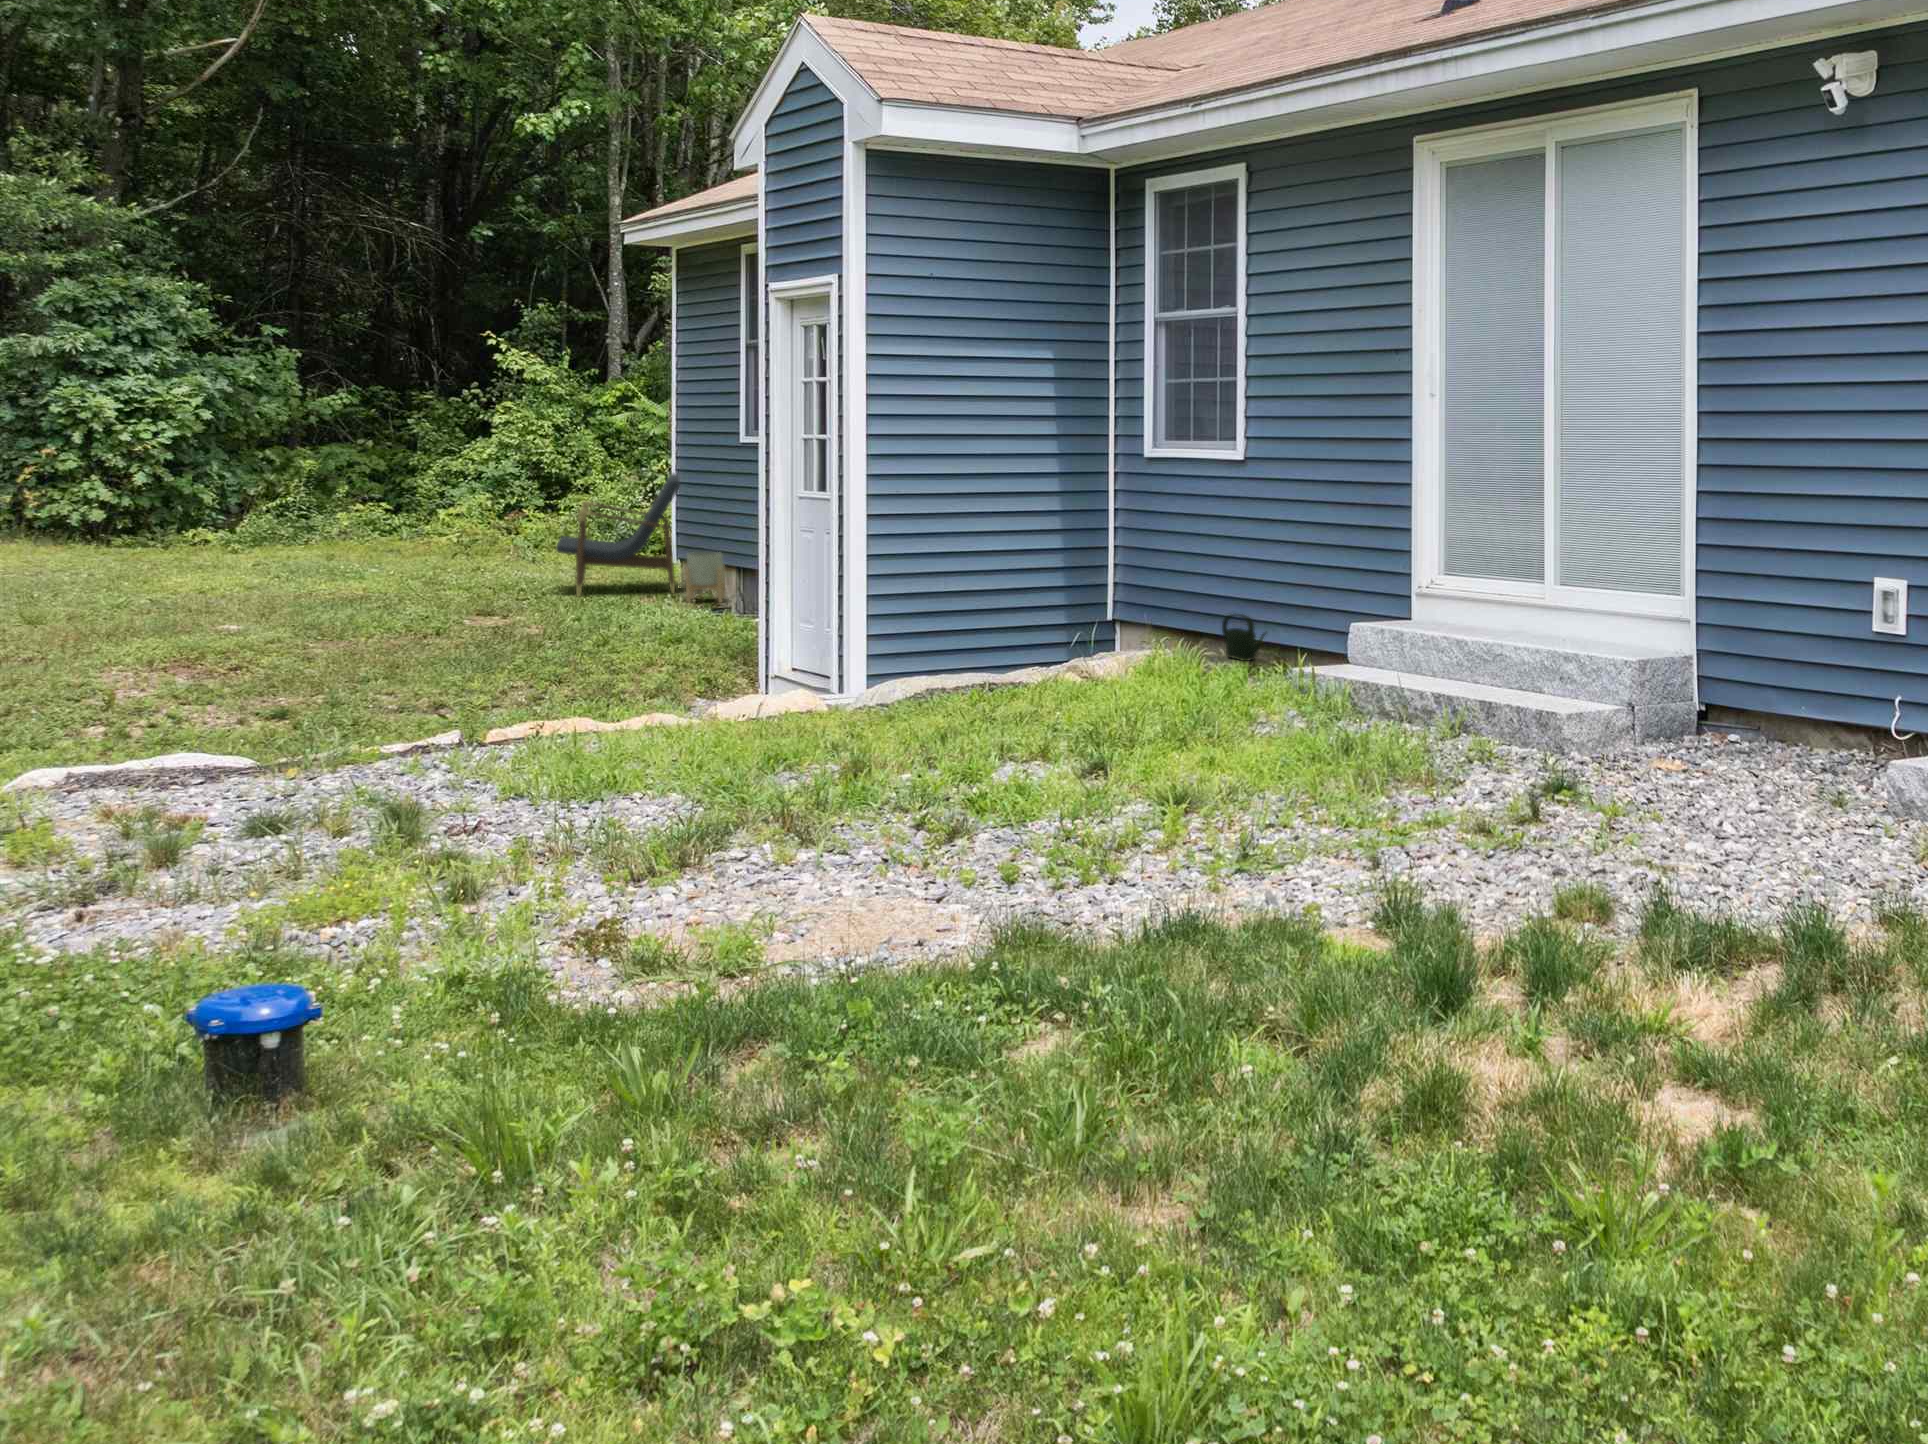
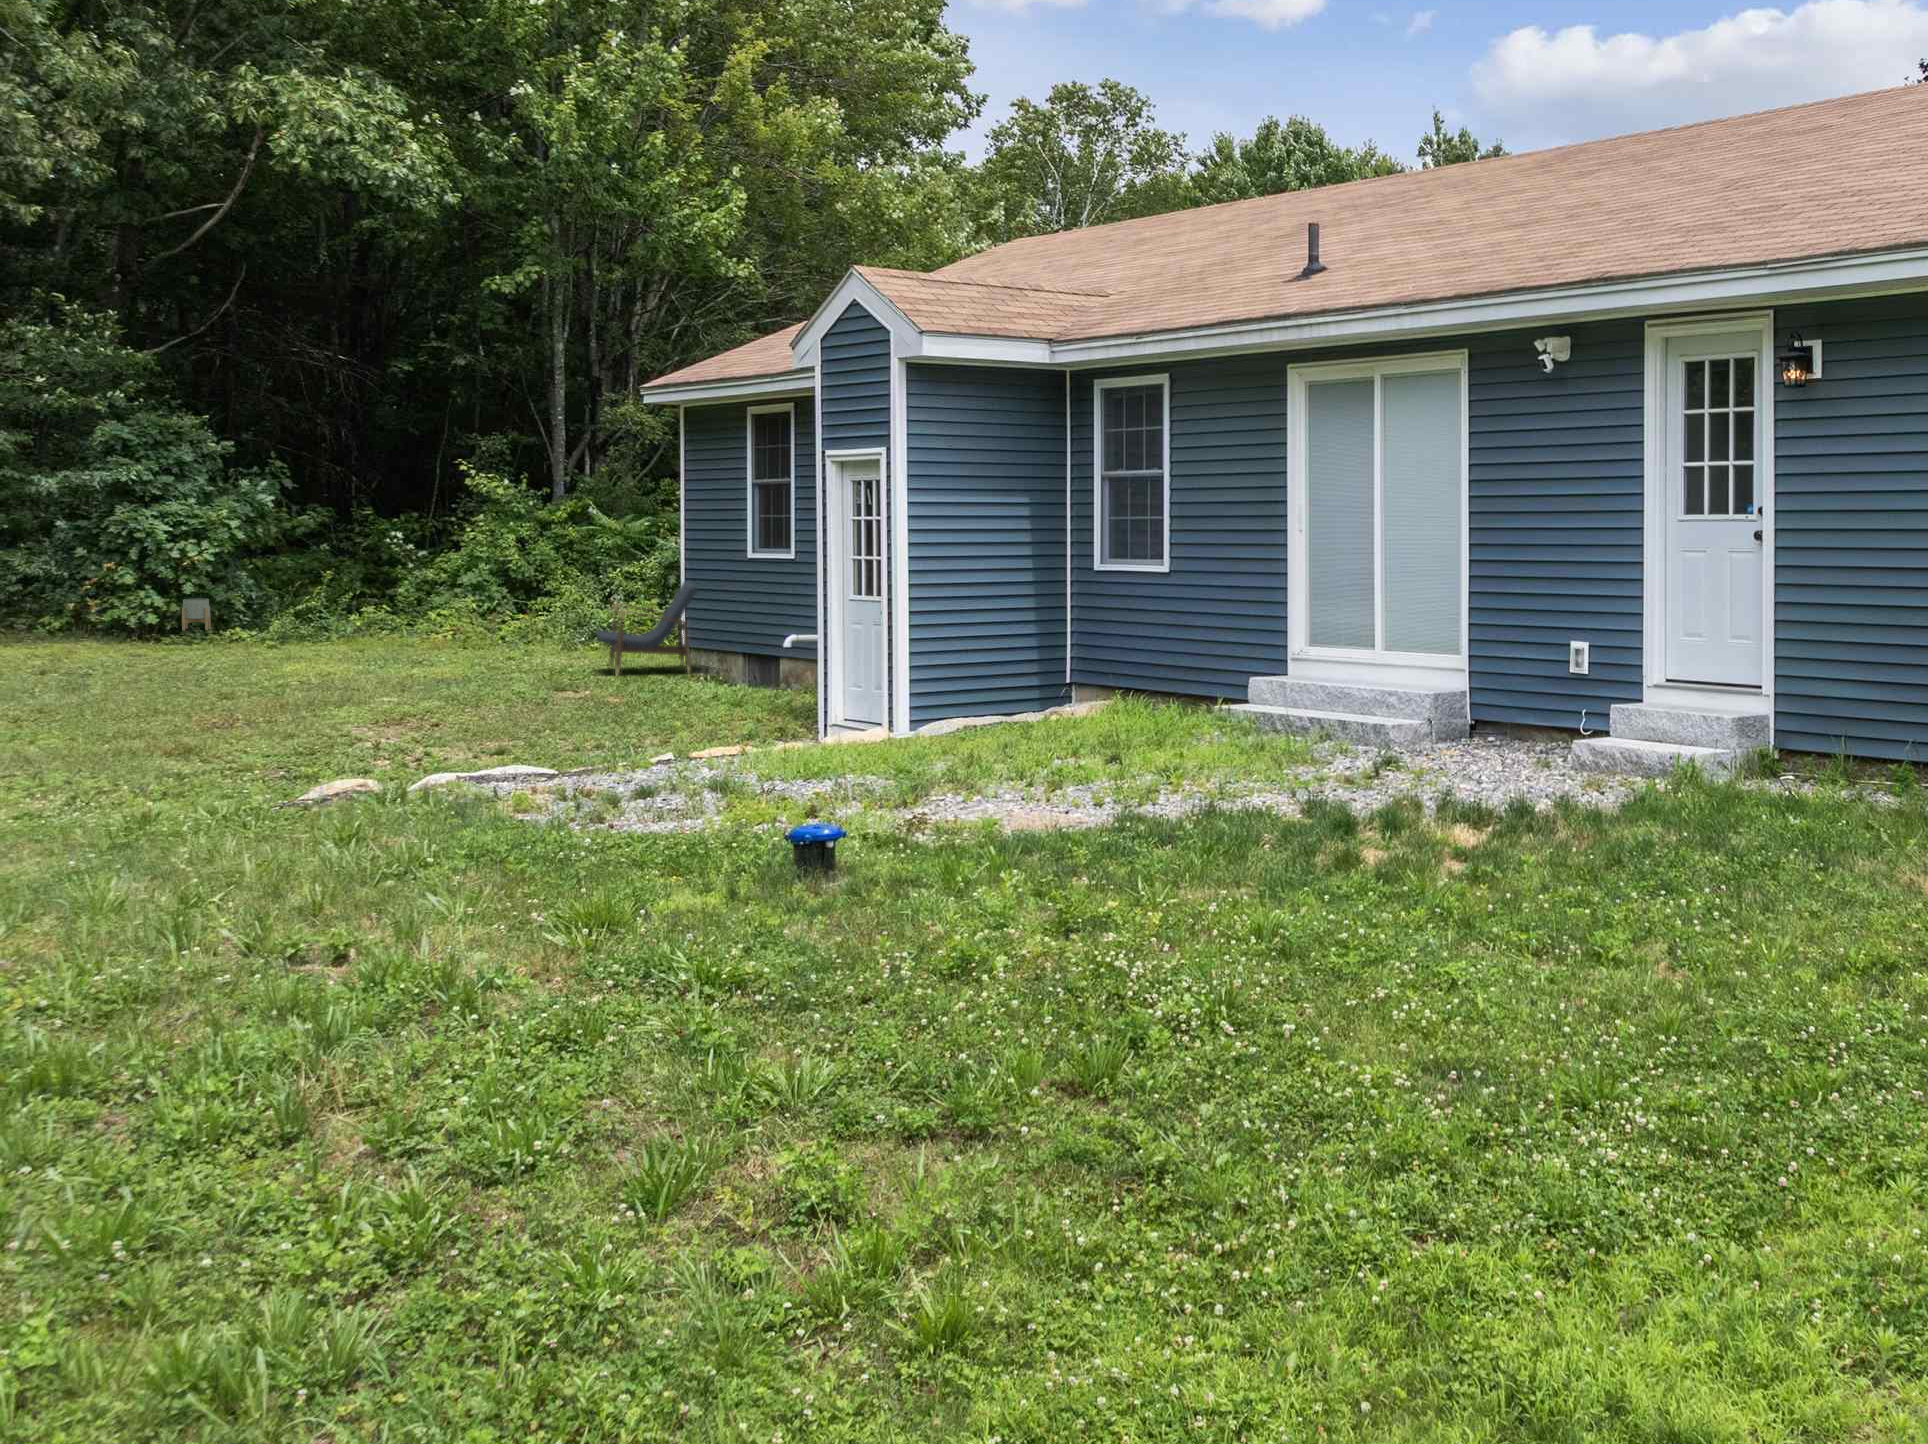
planter: present [685,552,725,602] -> present [182,599,211,630]
watering can: present [1222,613,1266,661] -> none [1153,675,1187,706]

